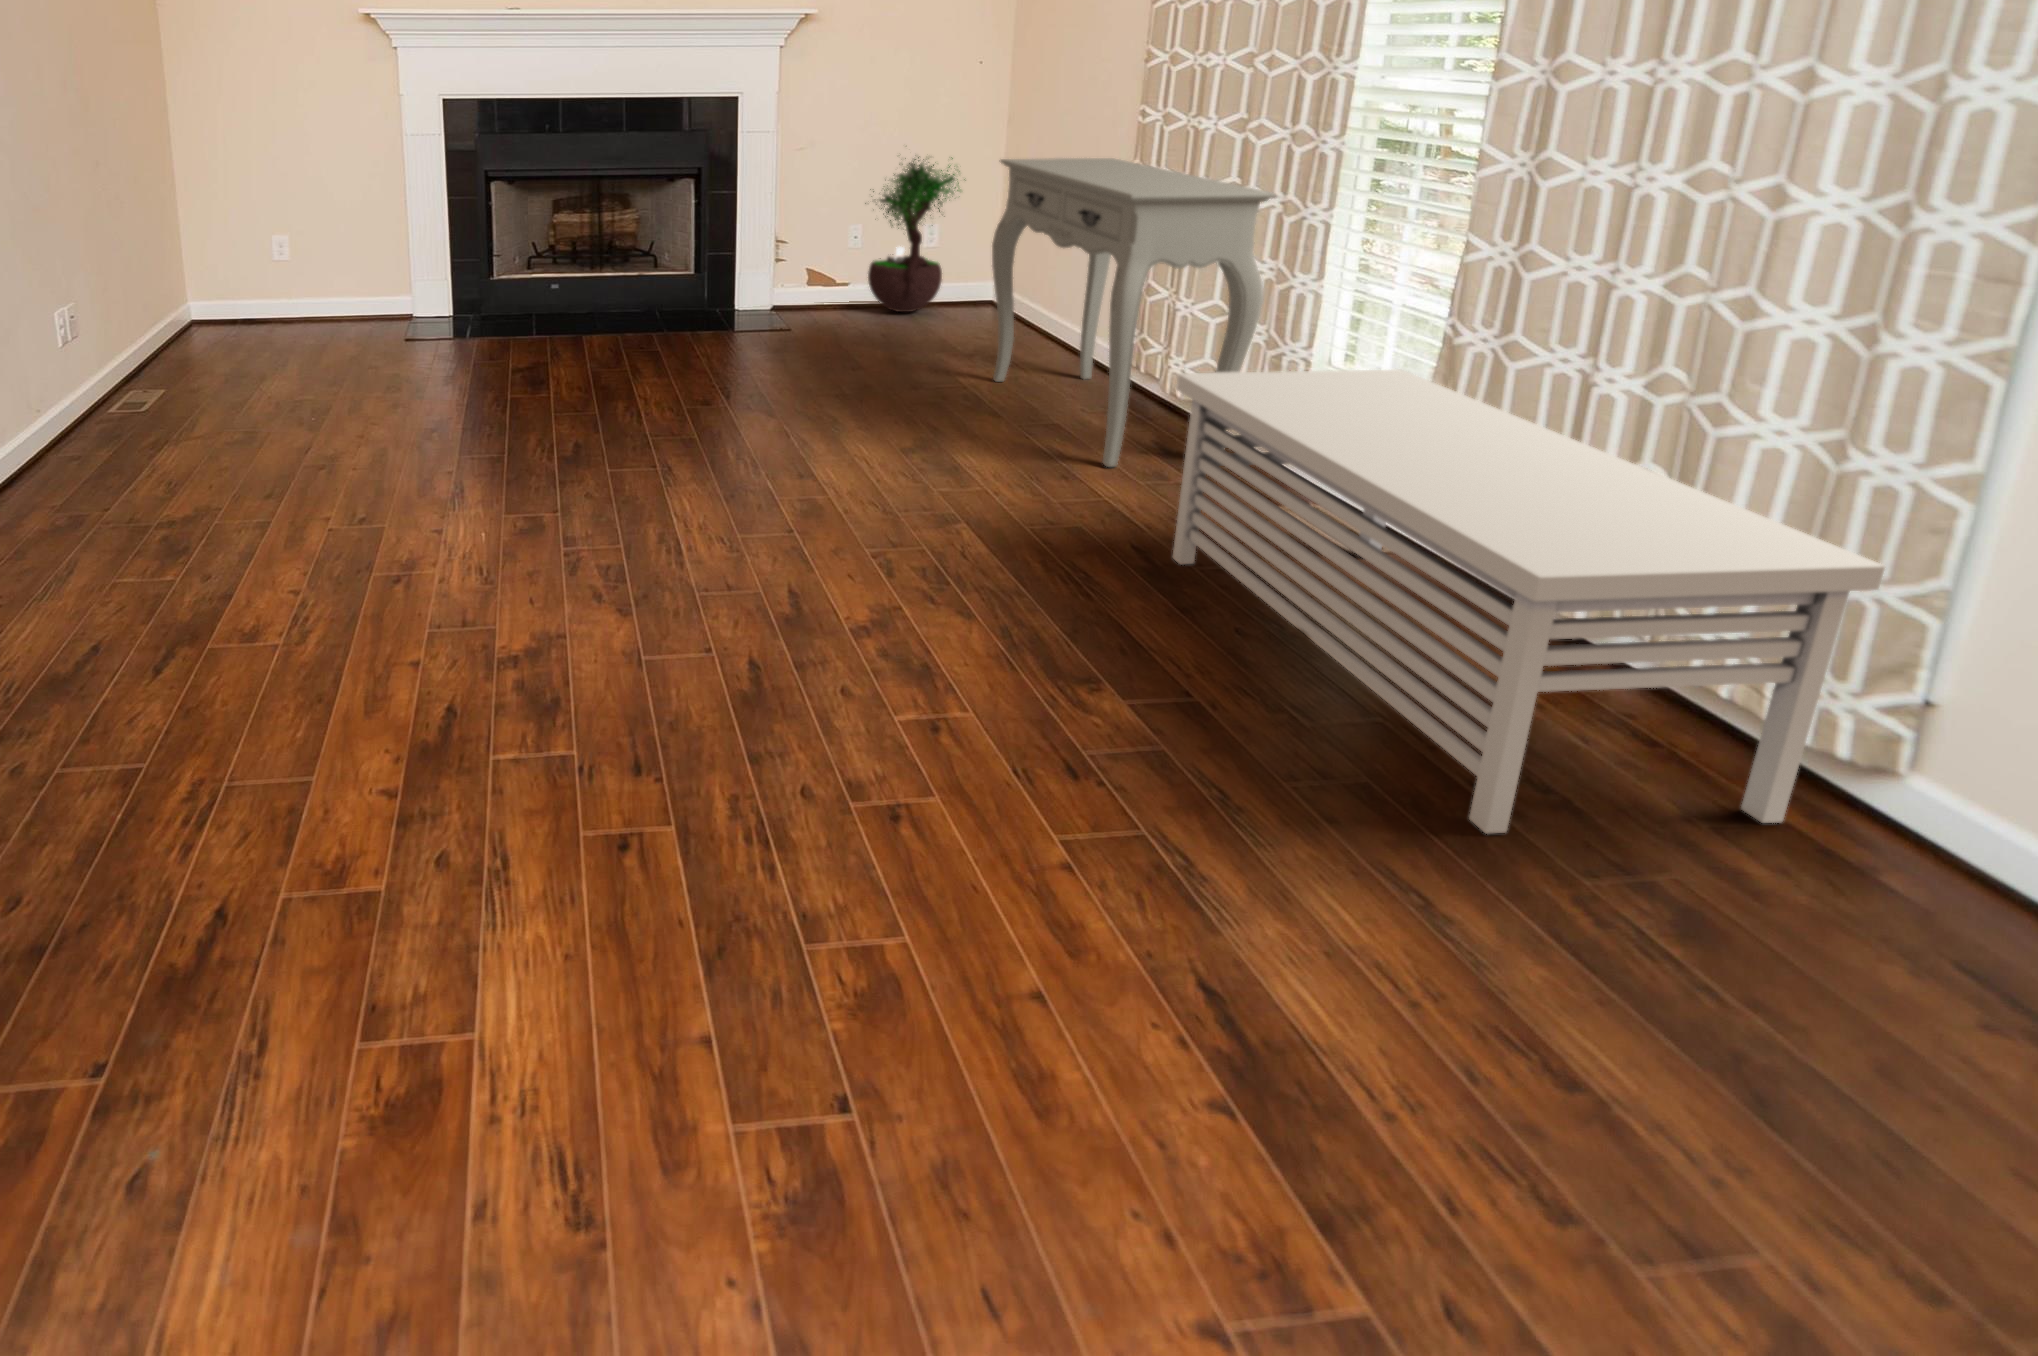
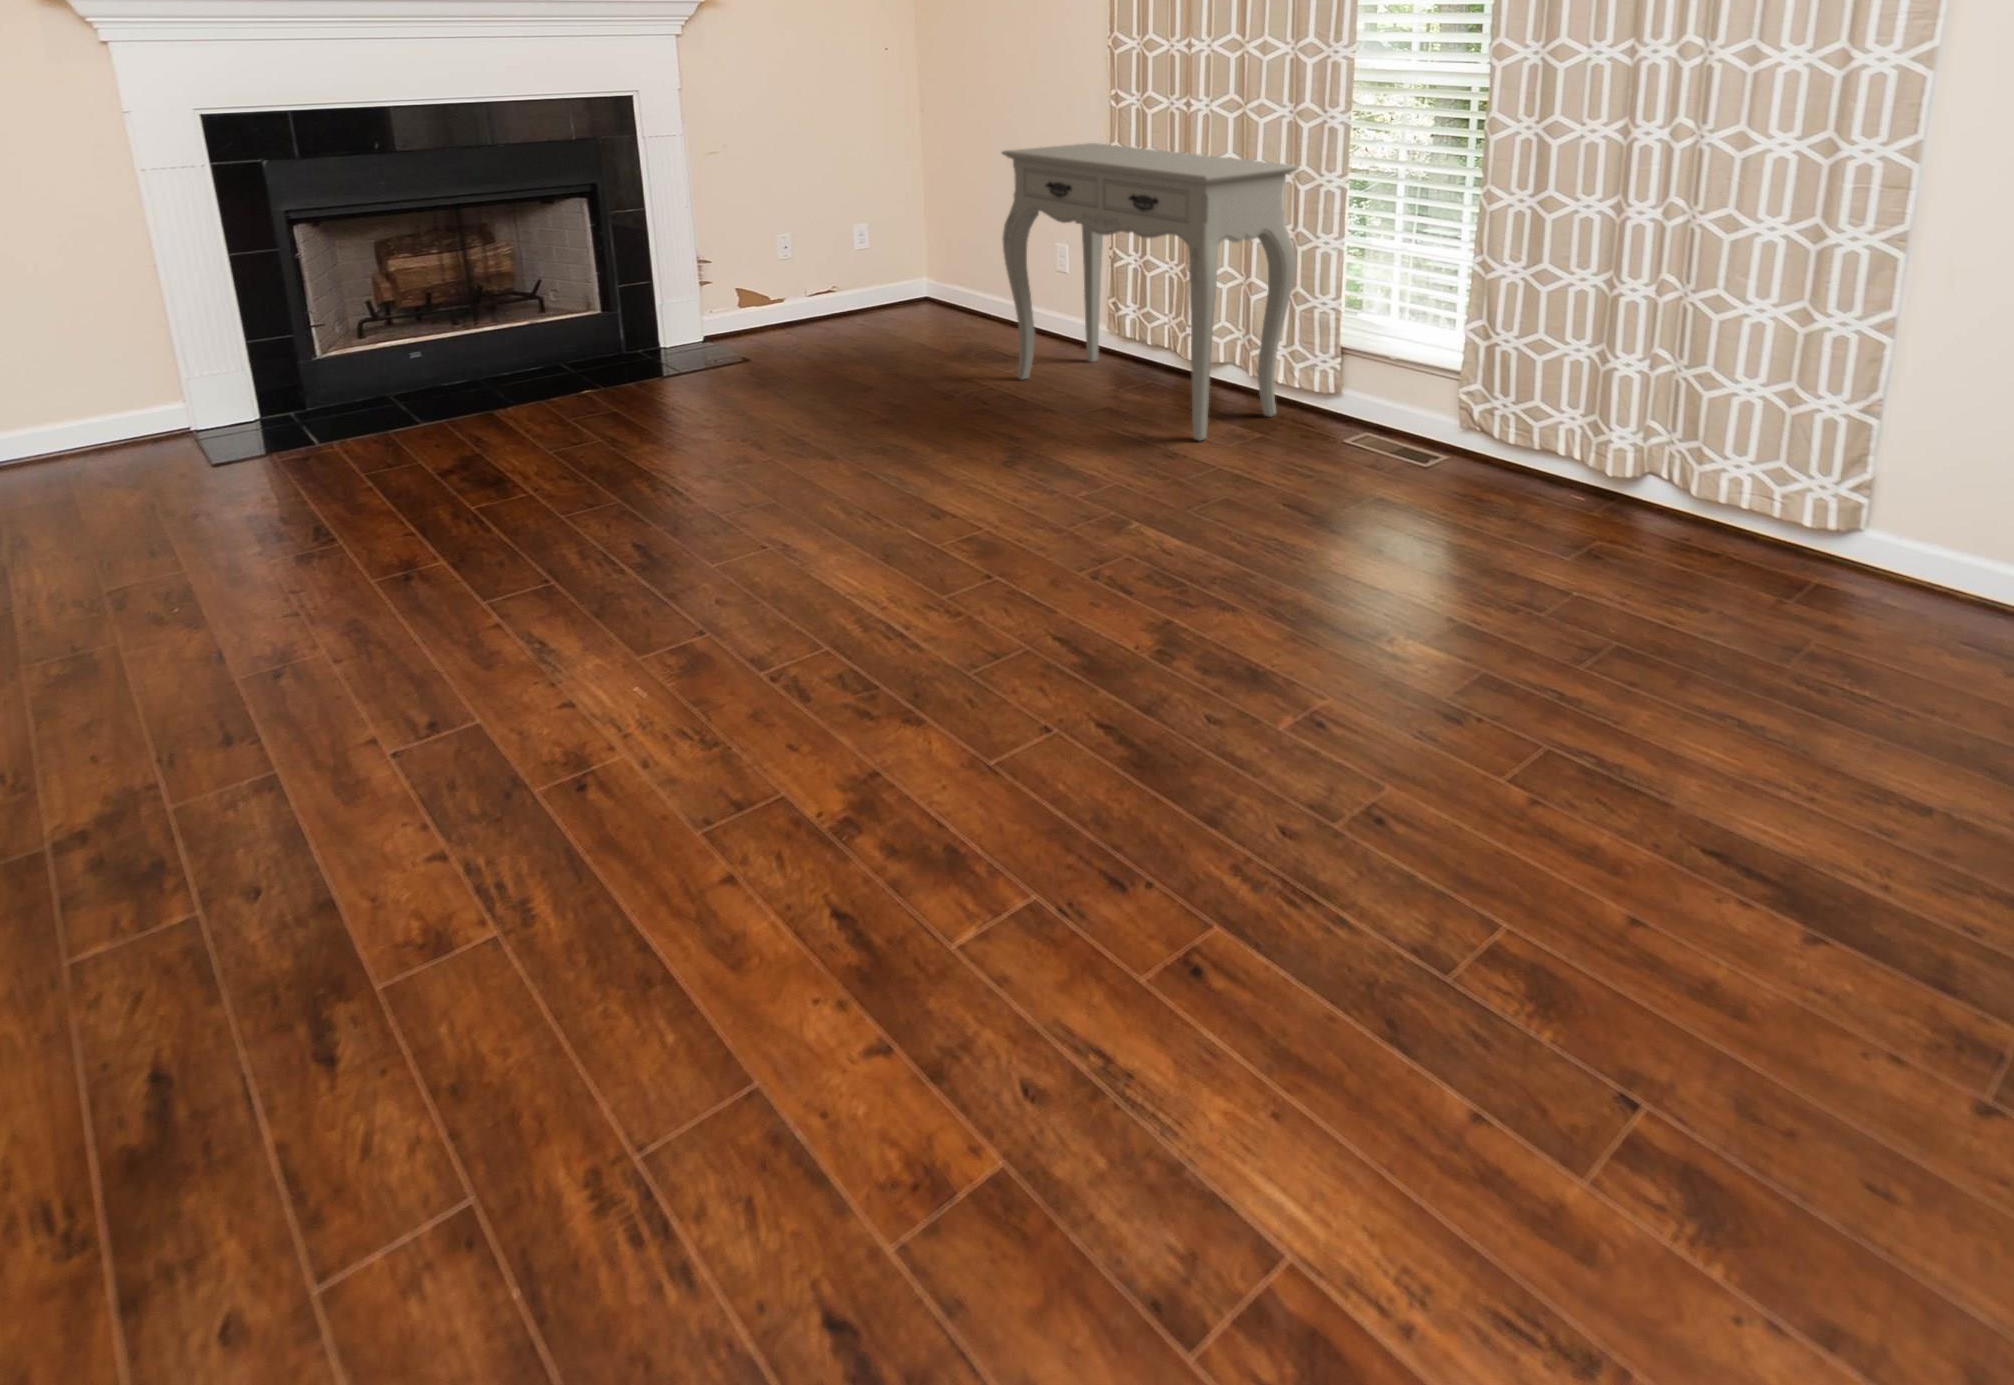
potted tree: present [865,157,965,312] -> none [811,142,914,325]
storage bench: present [1173,369,1885,834] -> none [1323,306,1865,660]

